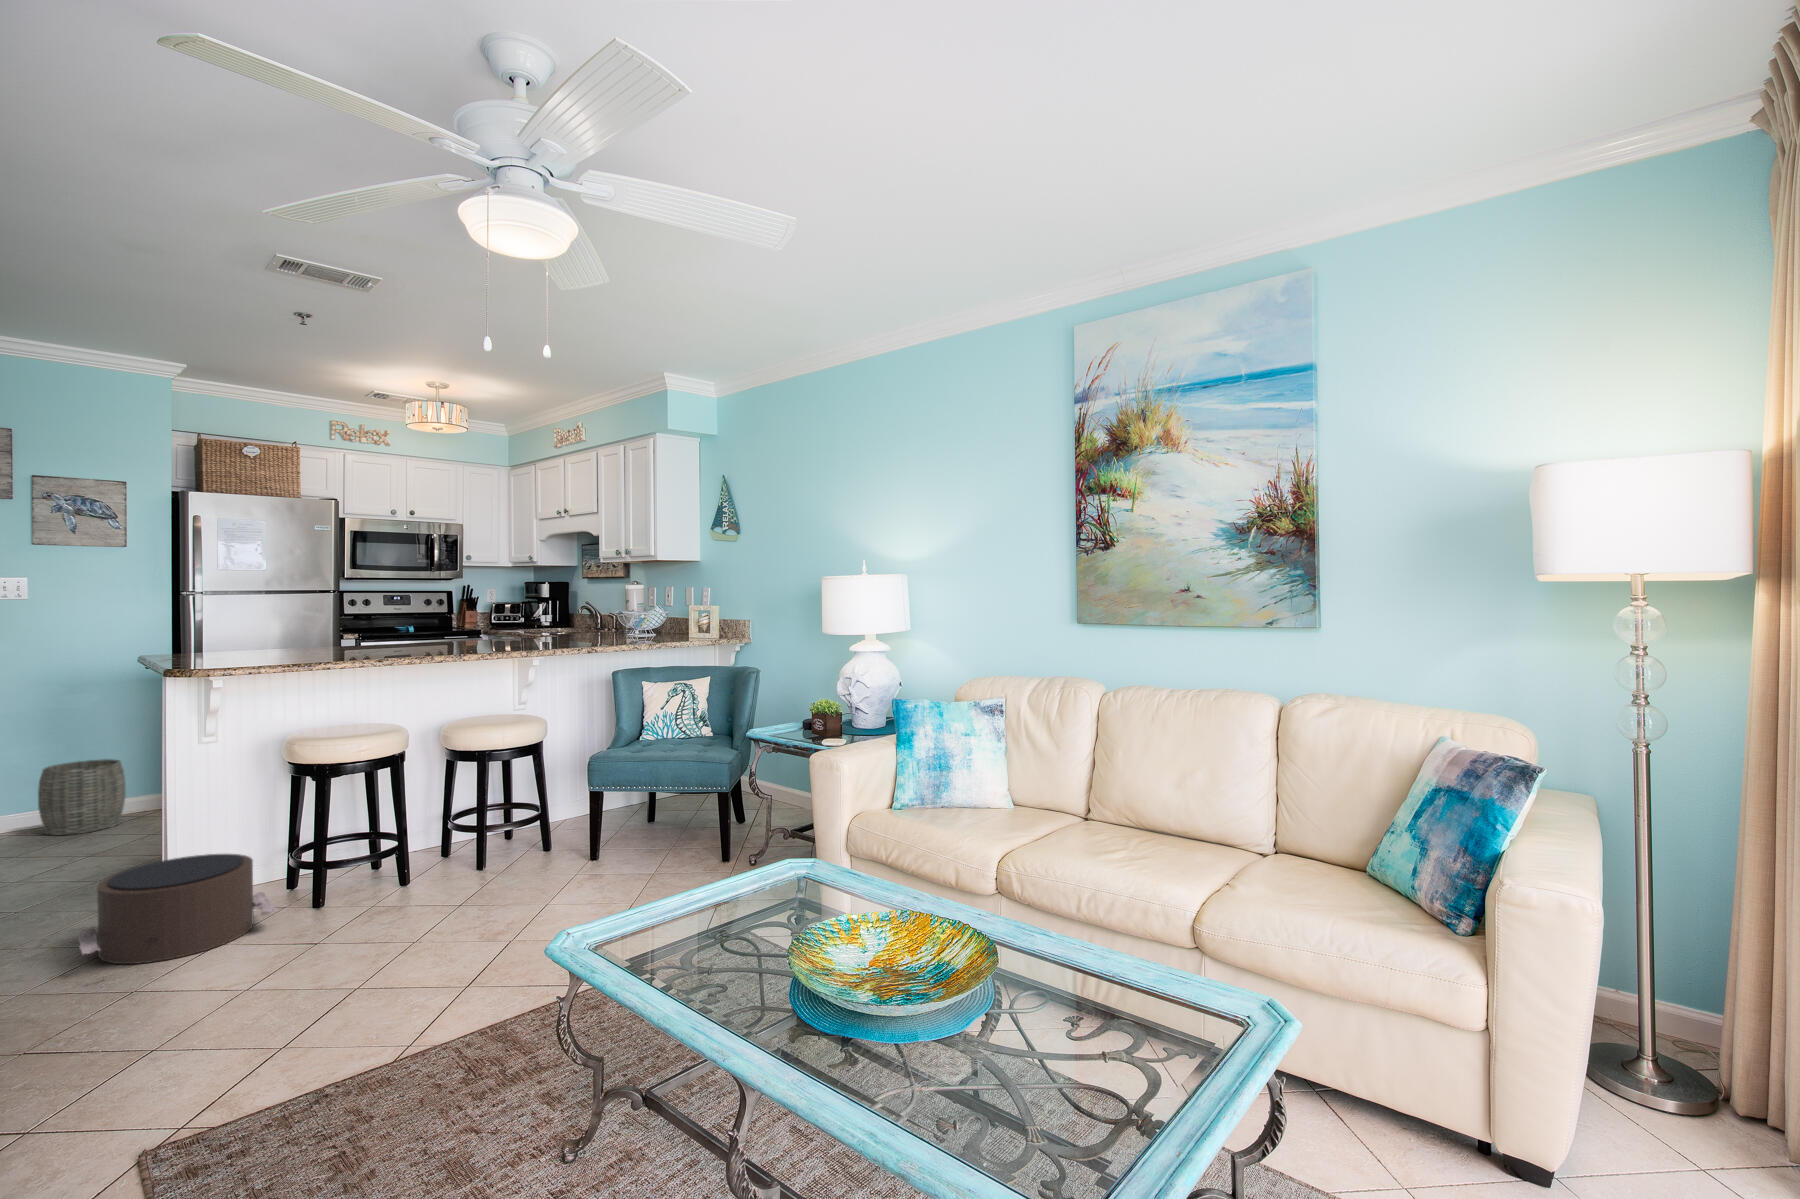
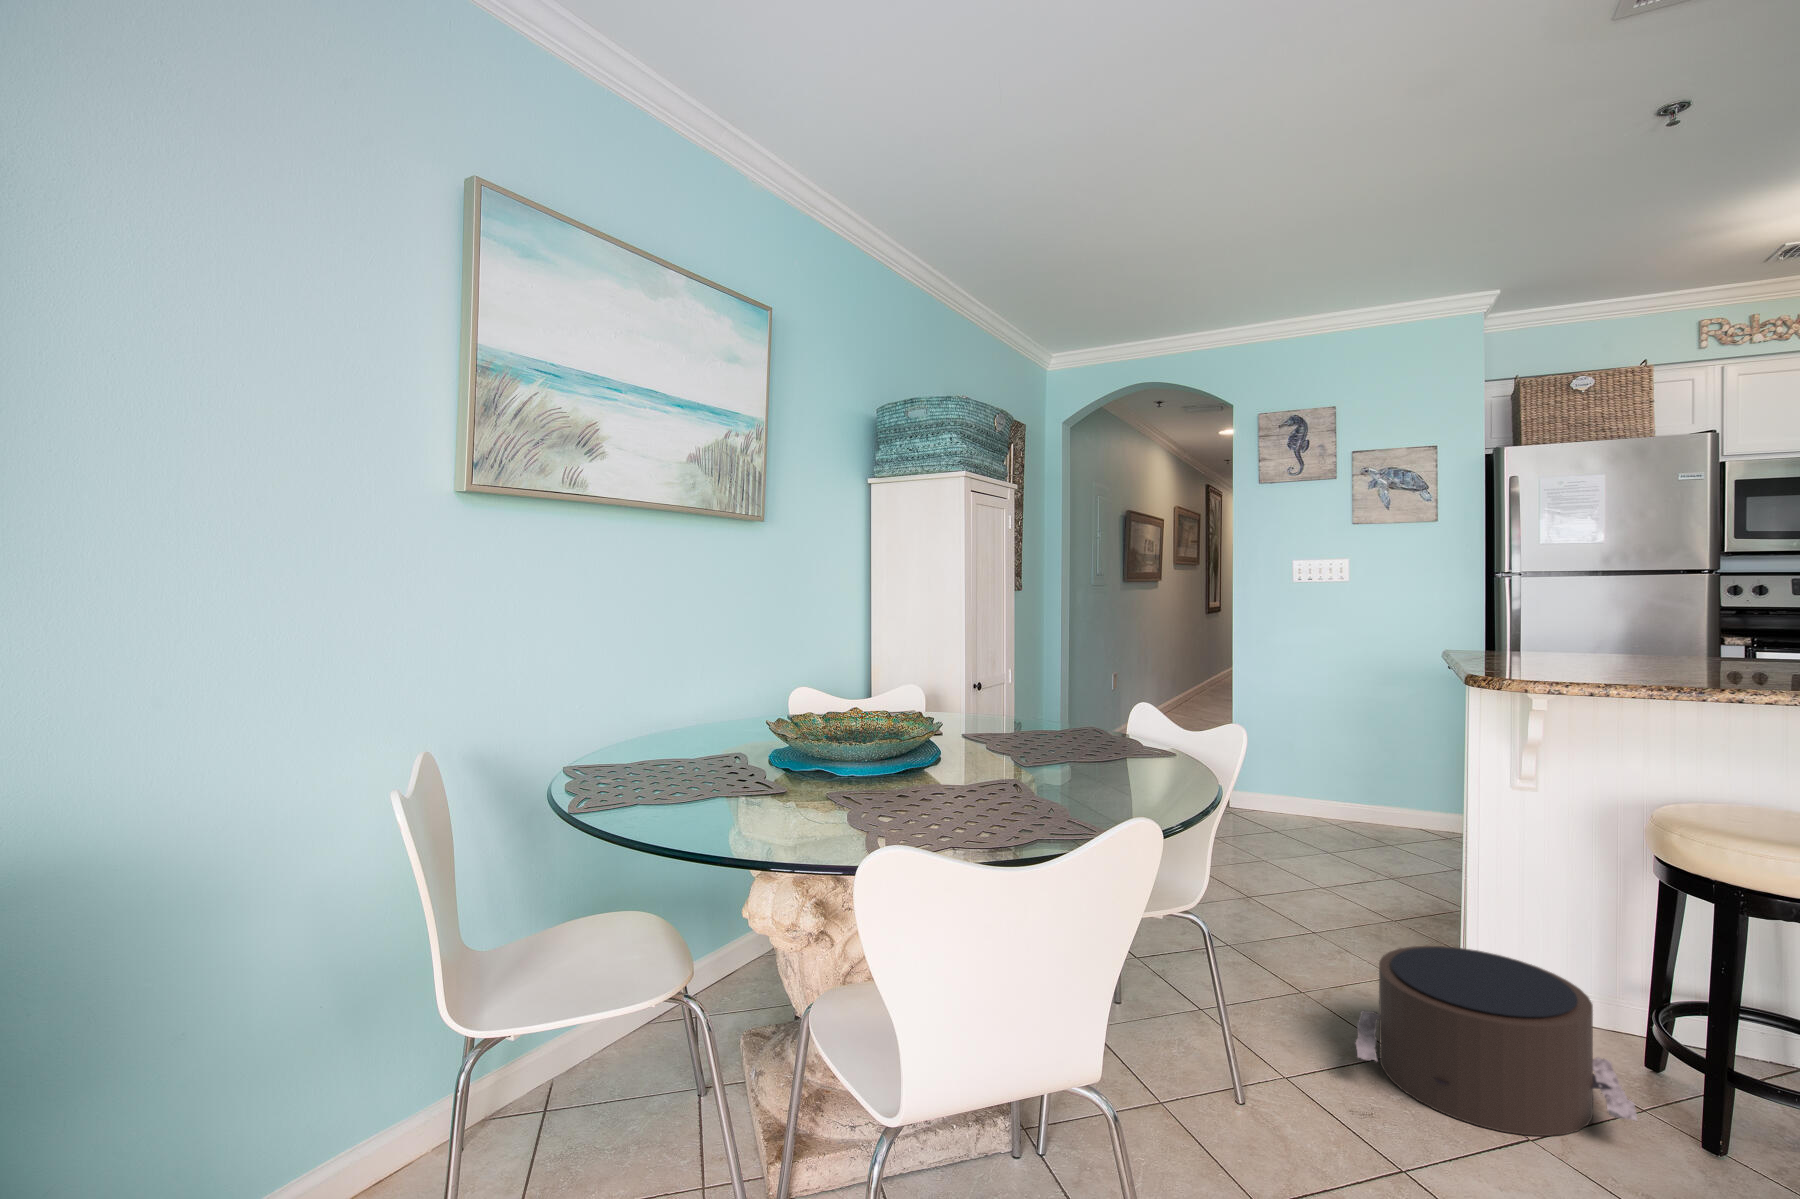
woven basket: present [38,759,126,835] -> none [1352,762,1432,847]

